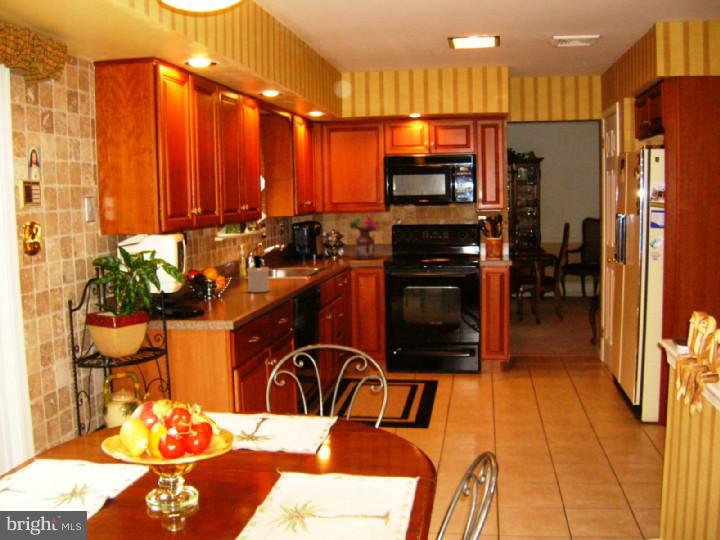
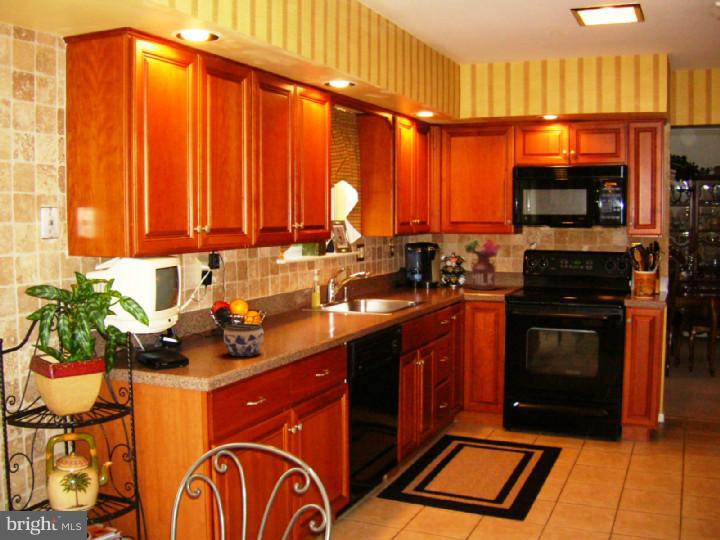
soap dispenser: present [247,256,269,292] -> none [294,285,321,331]
jar: none [217,285,249,310] -> present [224,323,264,356]

